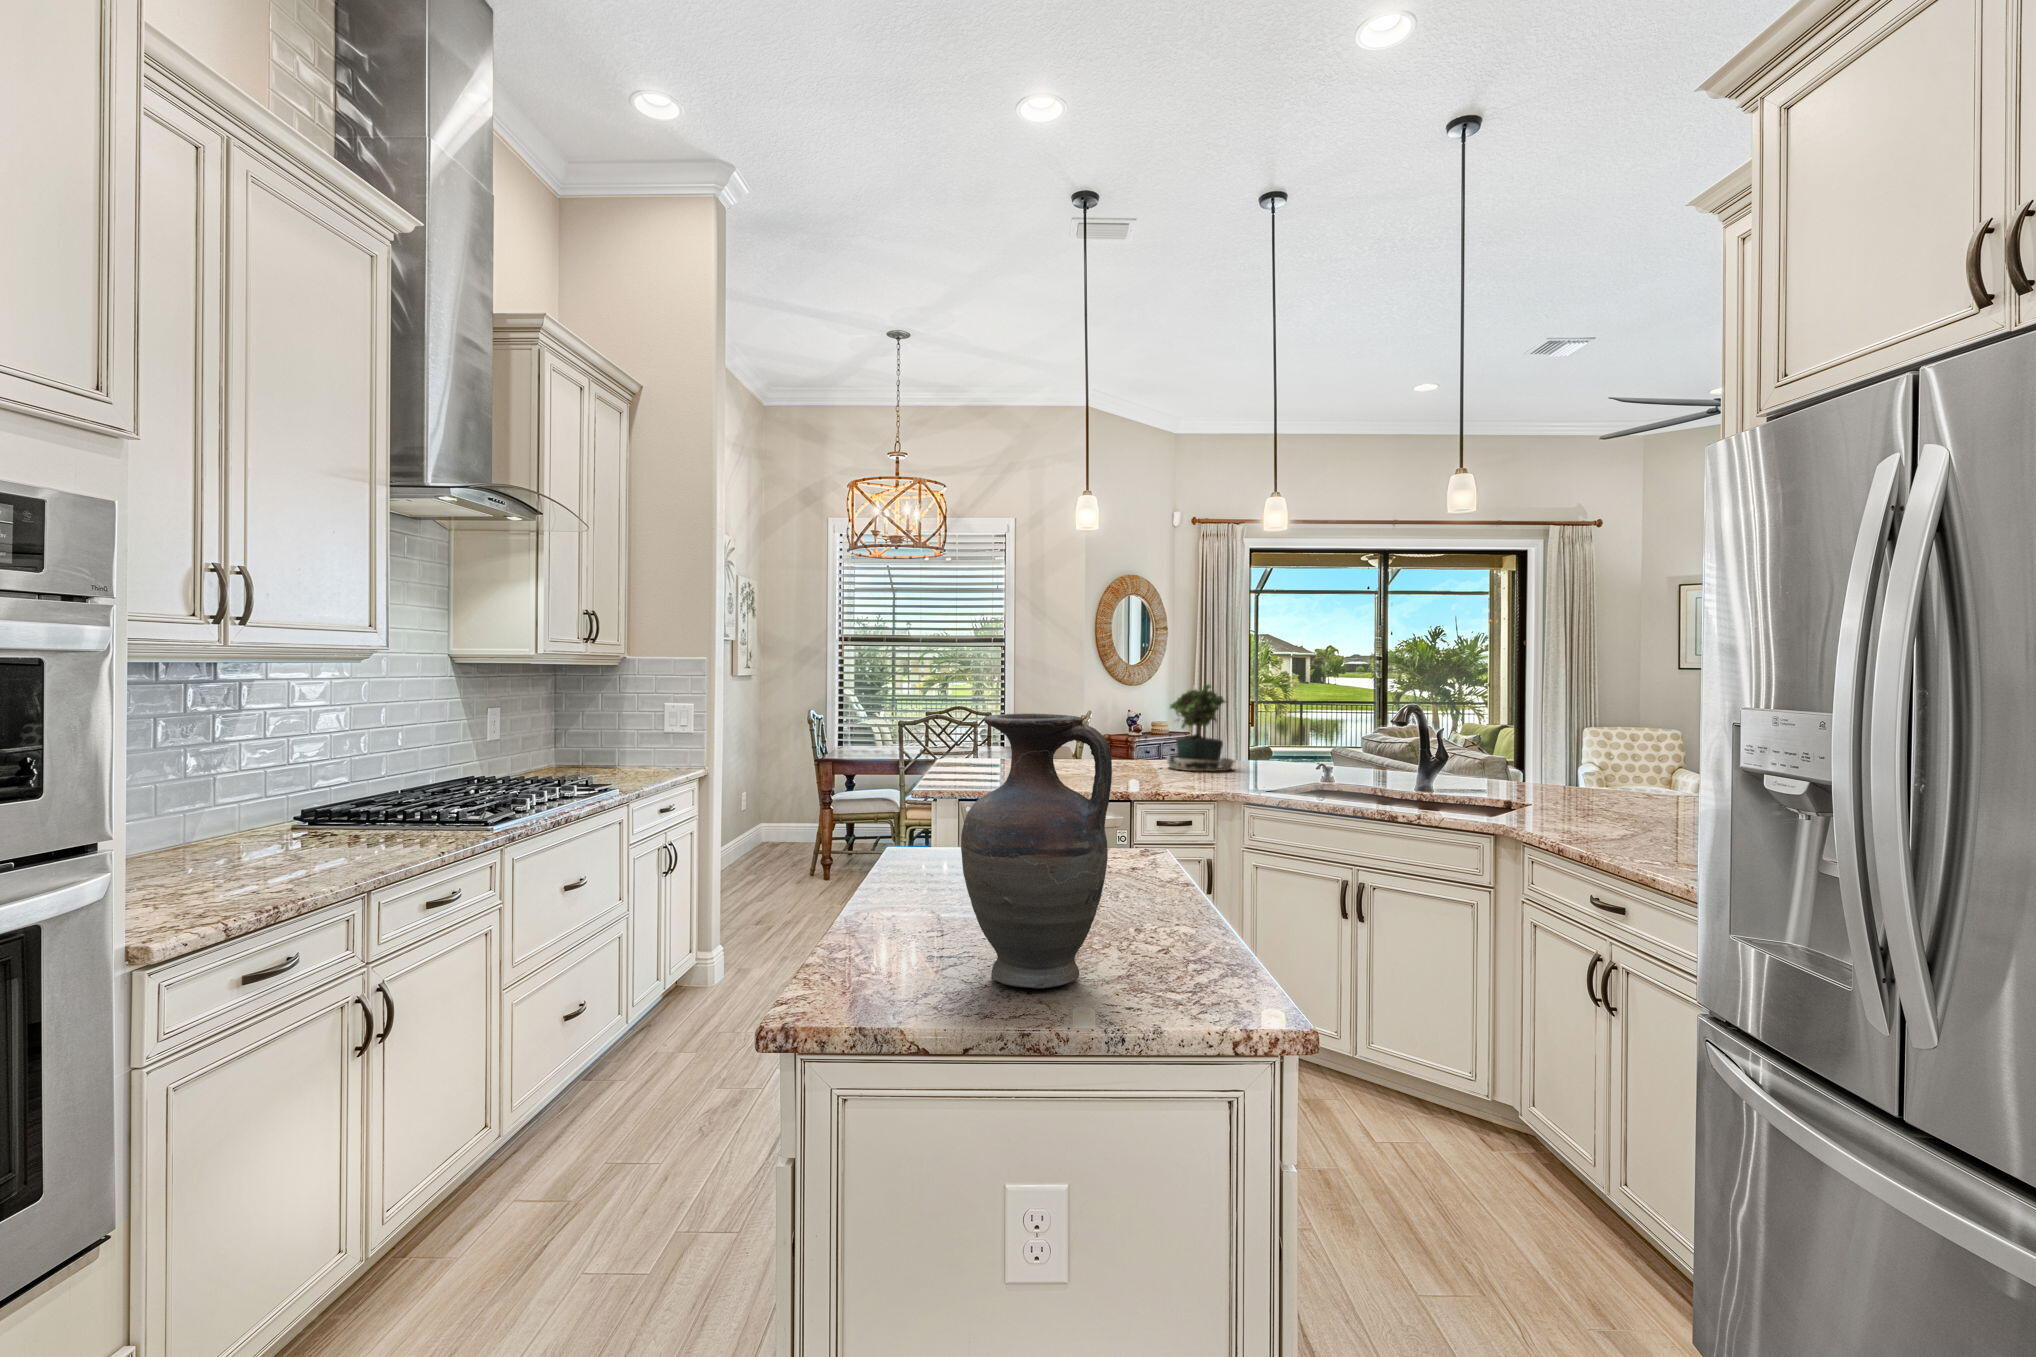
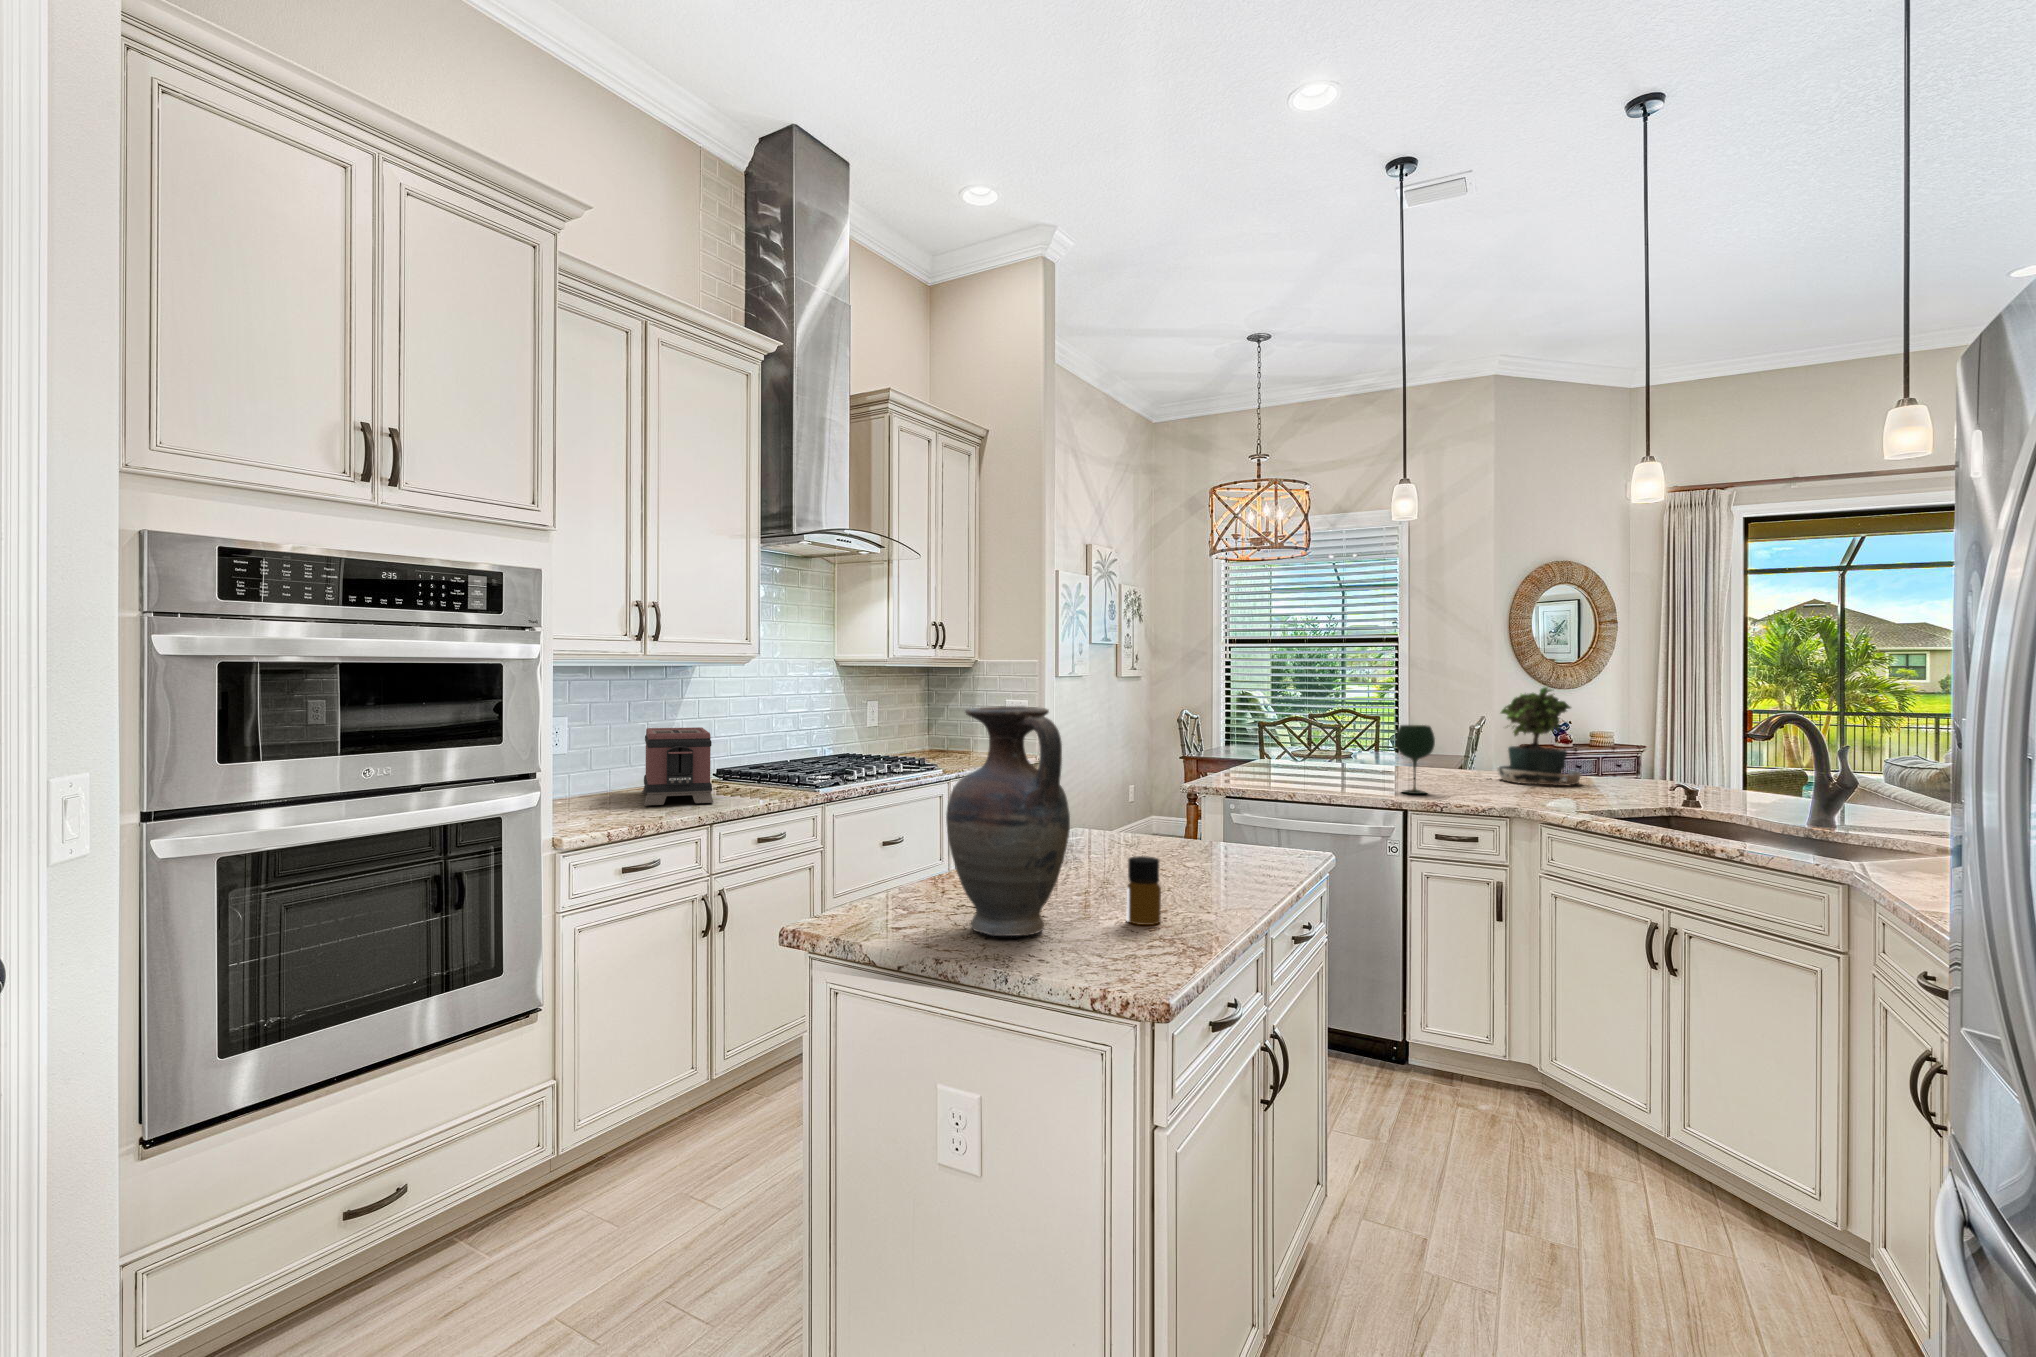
wine glass: none [1114,721,1149,786] -> present [1396,725,1435,794]
toaster: none [196,752,352,872] -> present [642,727,714,805]
bottle: none [1126,874,1164,950] -> present [1127,856,1161,925]

